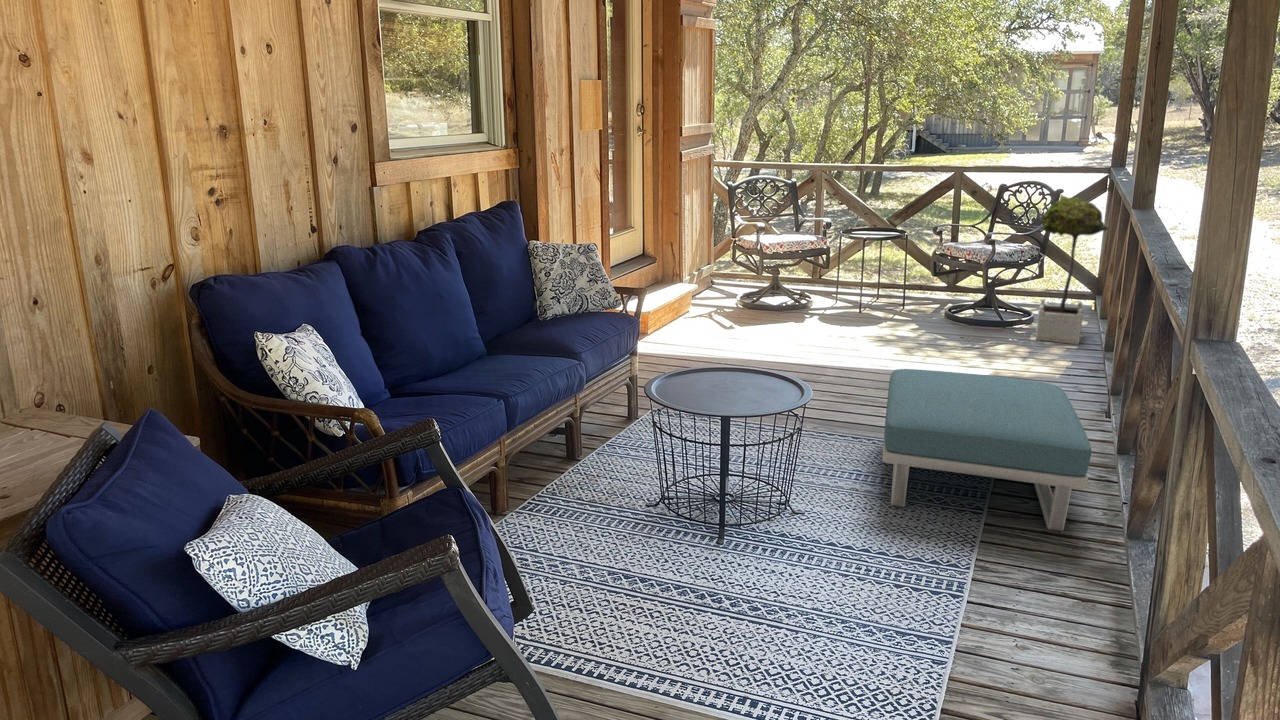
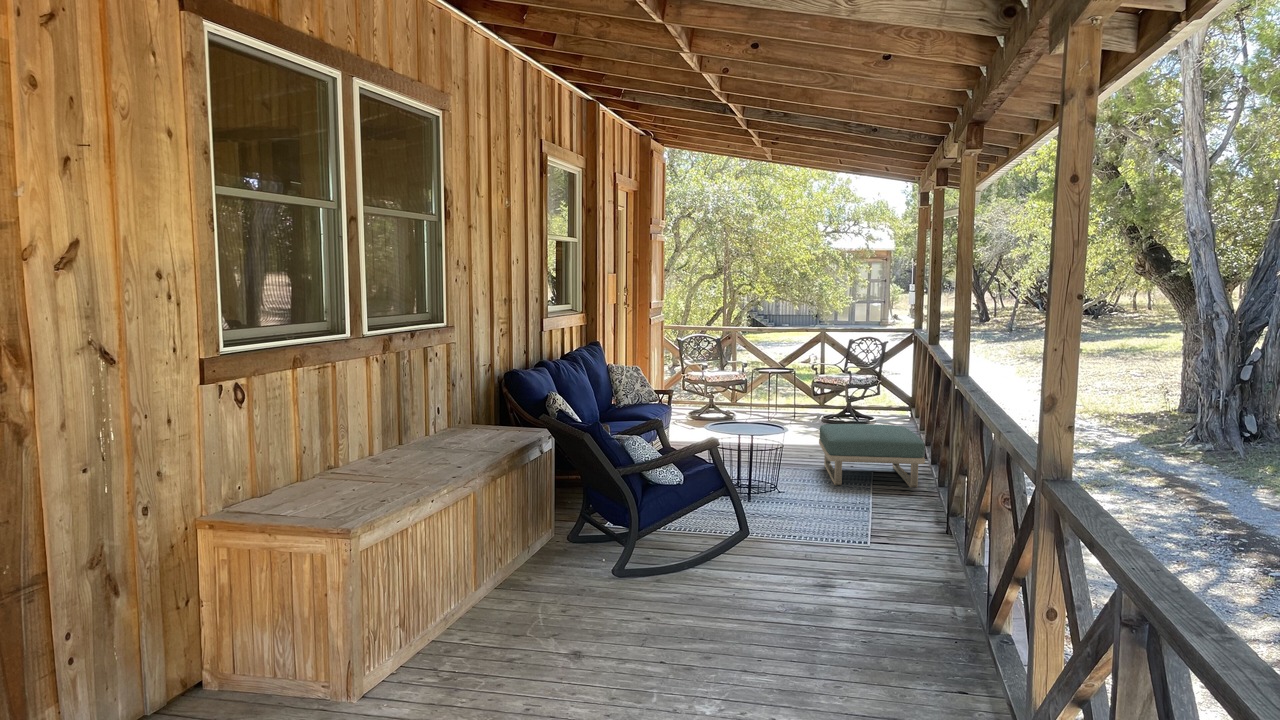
potted tree: present [1036,195,1108,344] -> none [878,340,916,430]

